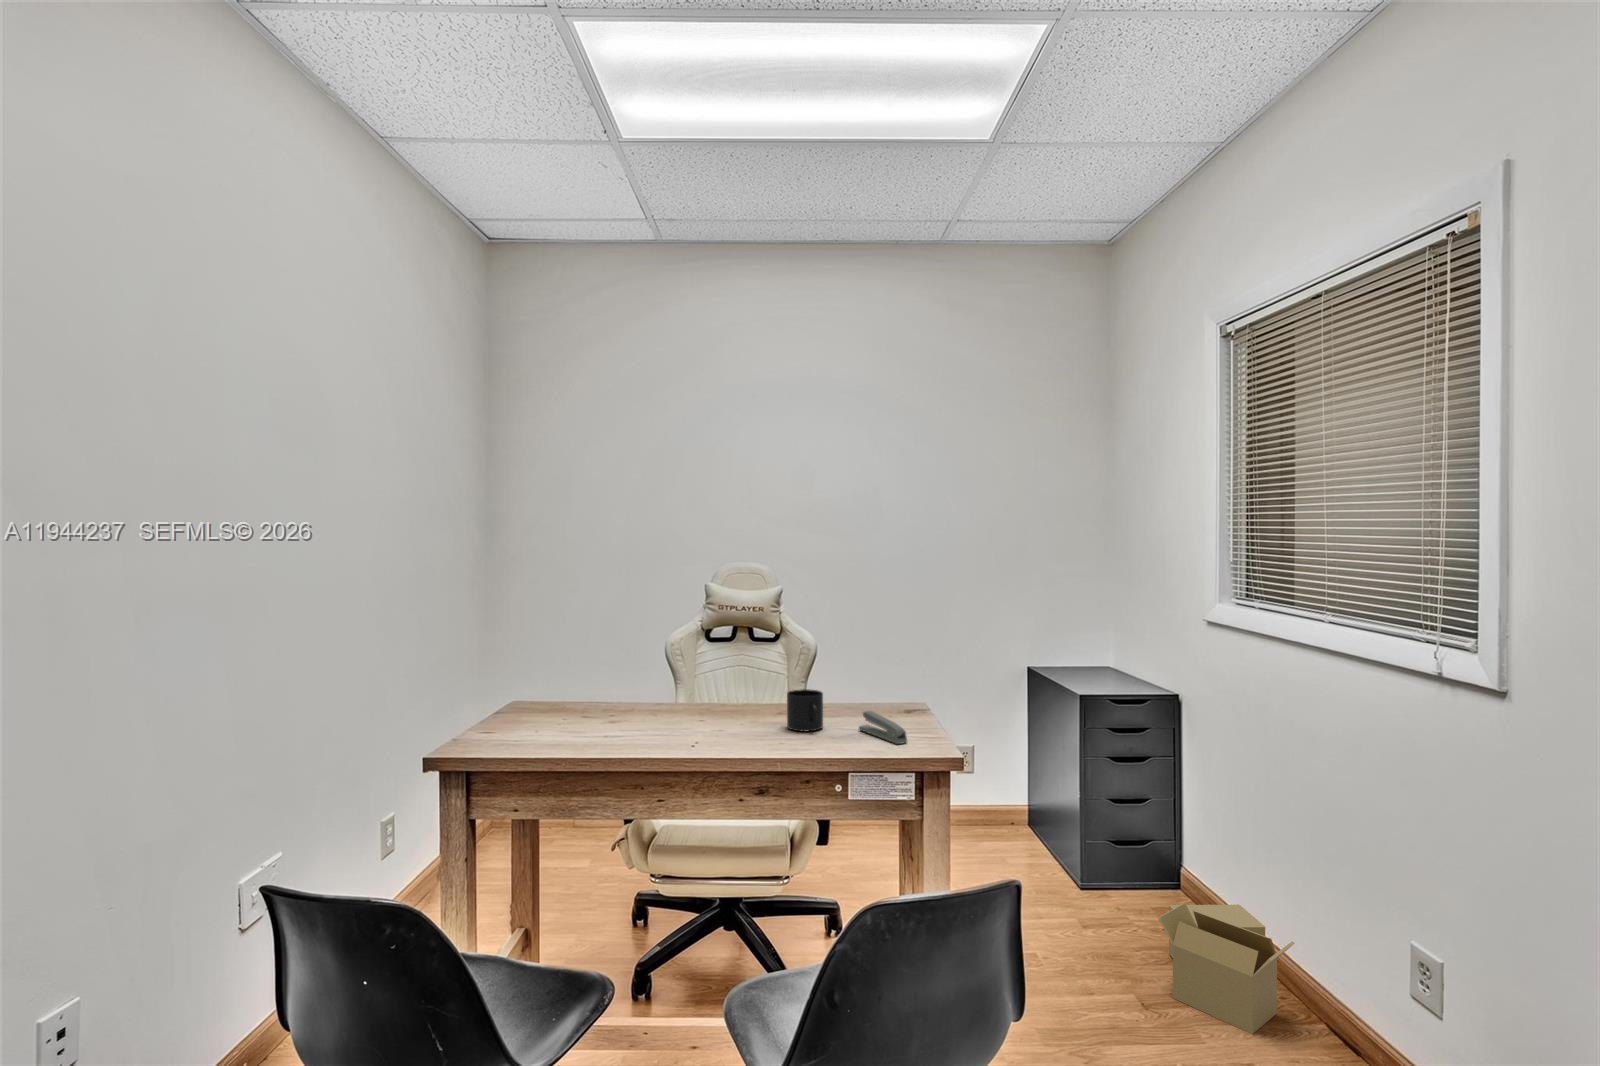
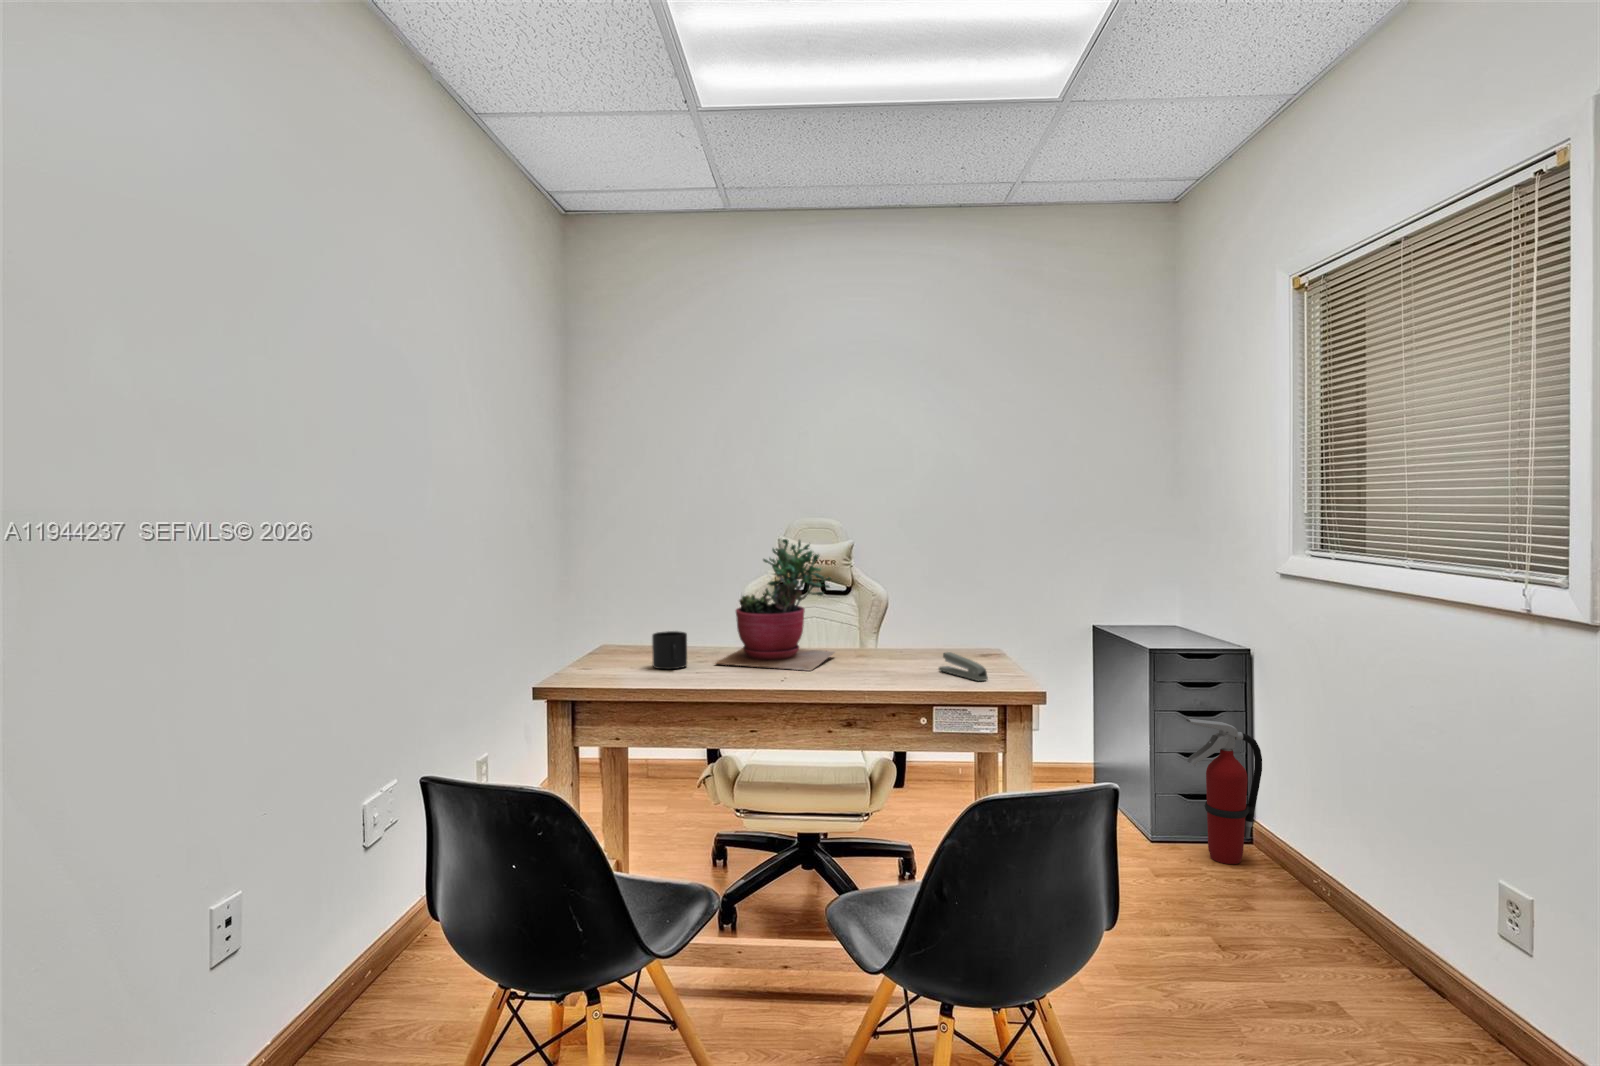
succulent plant: none [625,589,757,731] -> present [716,539,835,671]
mug: present [787,689,823,732] -> present [652,631,687,669]
fire extinguisher: none [1115,763,1191,912] -> present [1185,718,1262,864]
cardboard box: present [1158,903,1295,1034] -> none [1232,849,1373,972]

